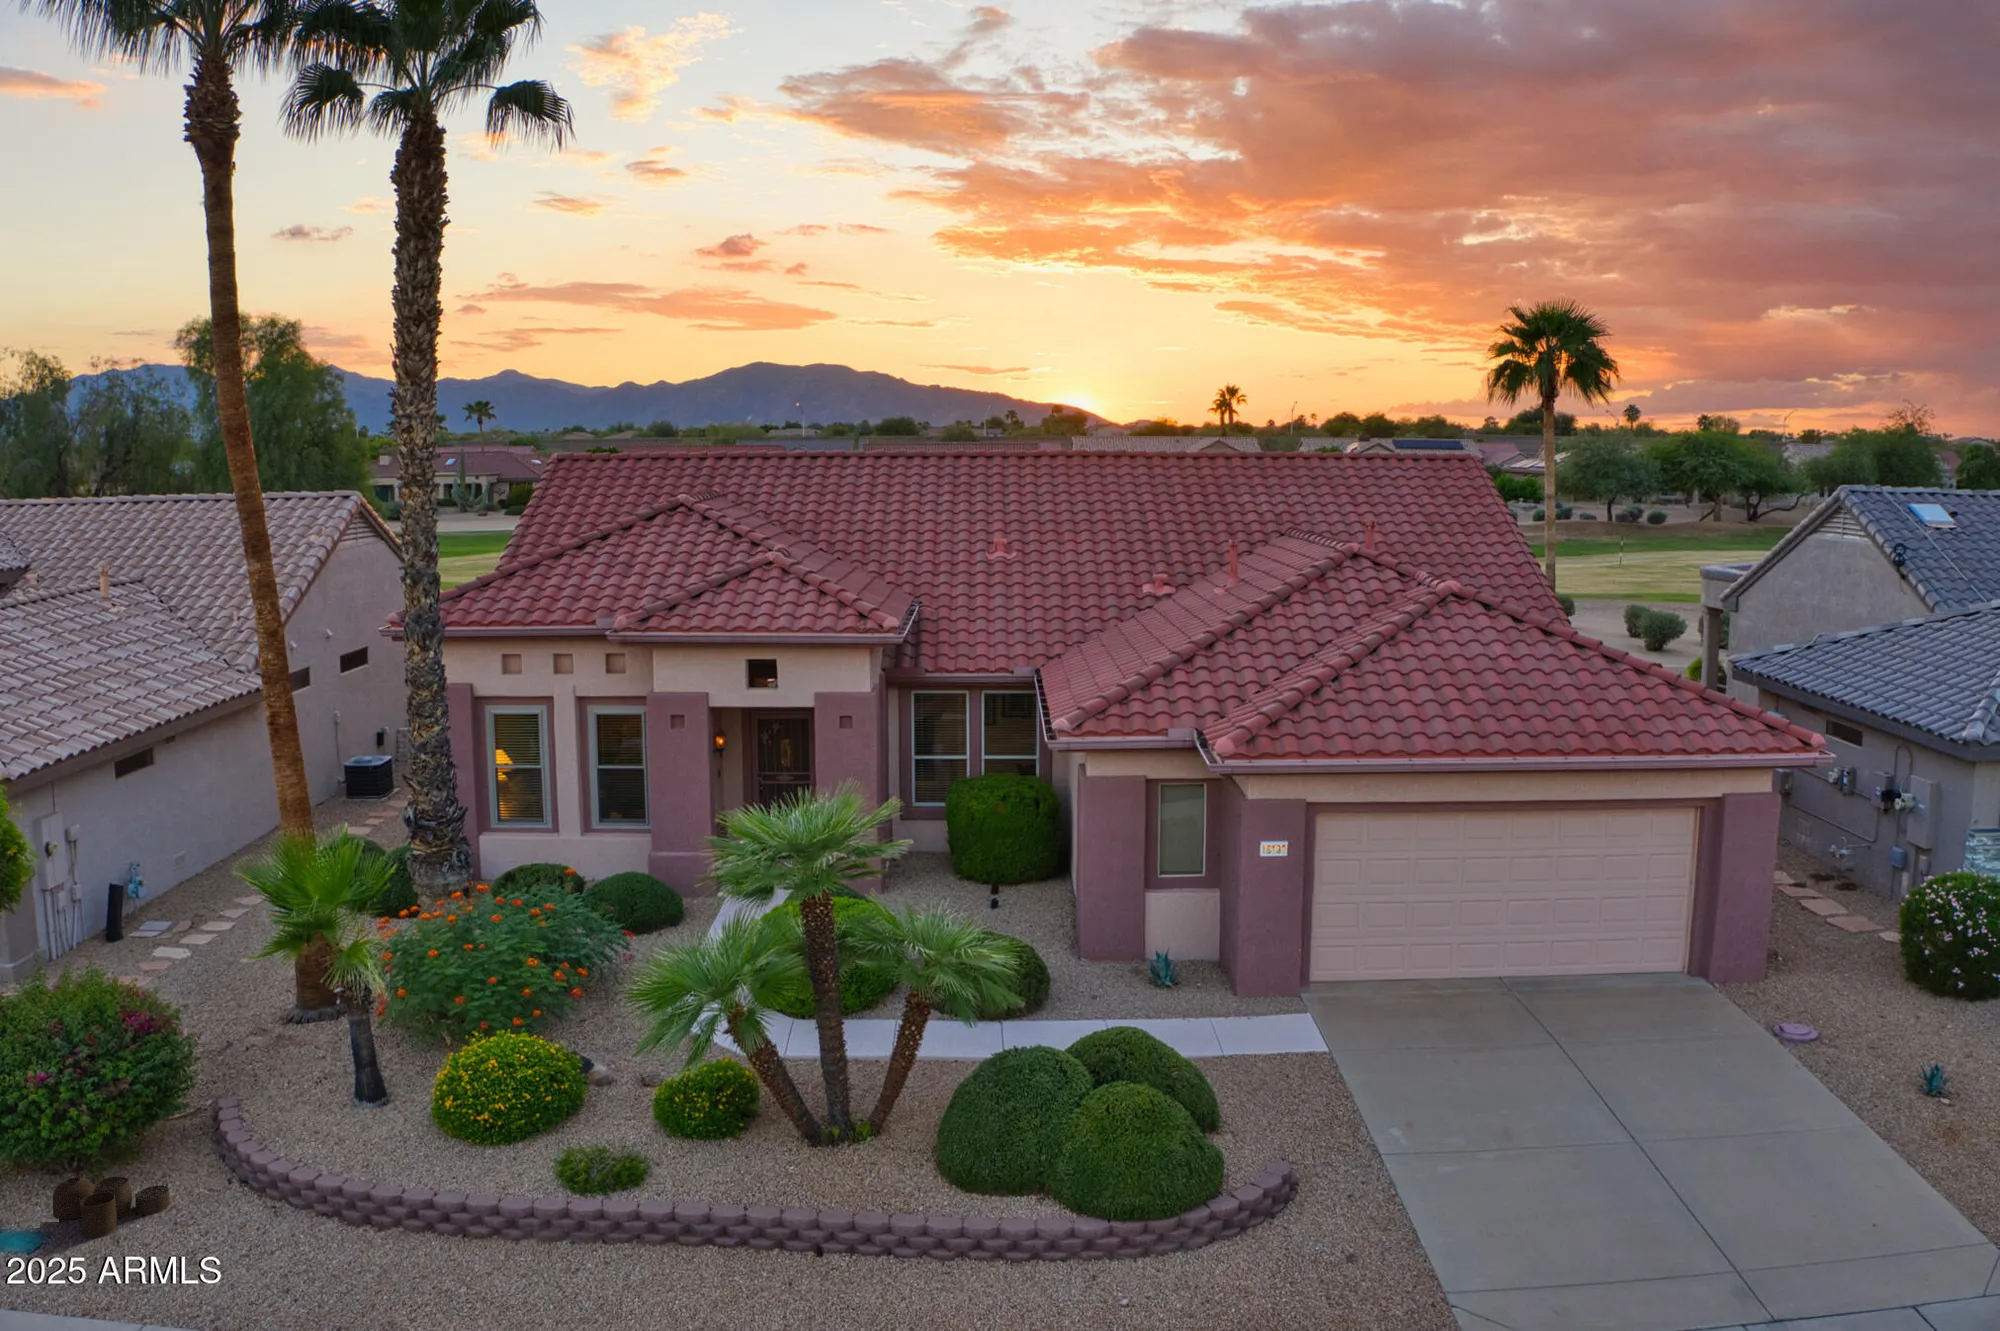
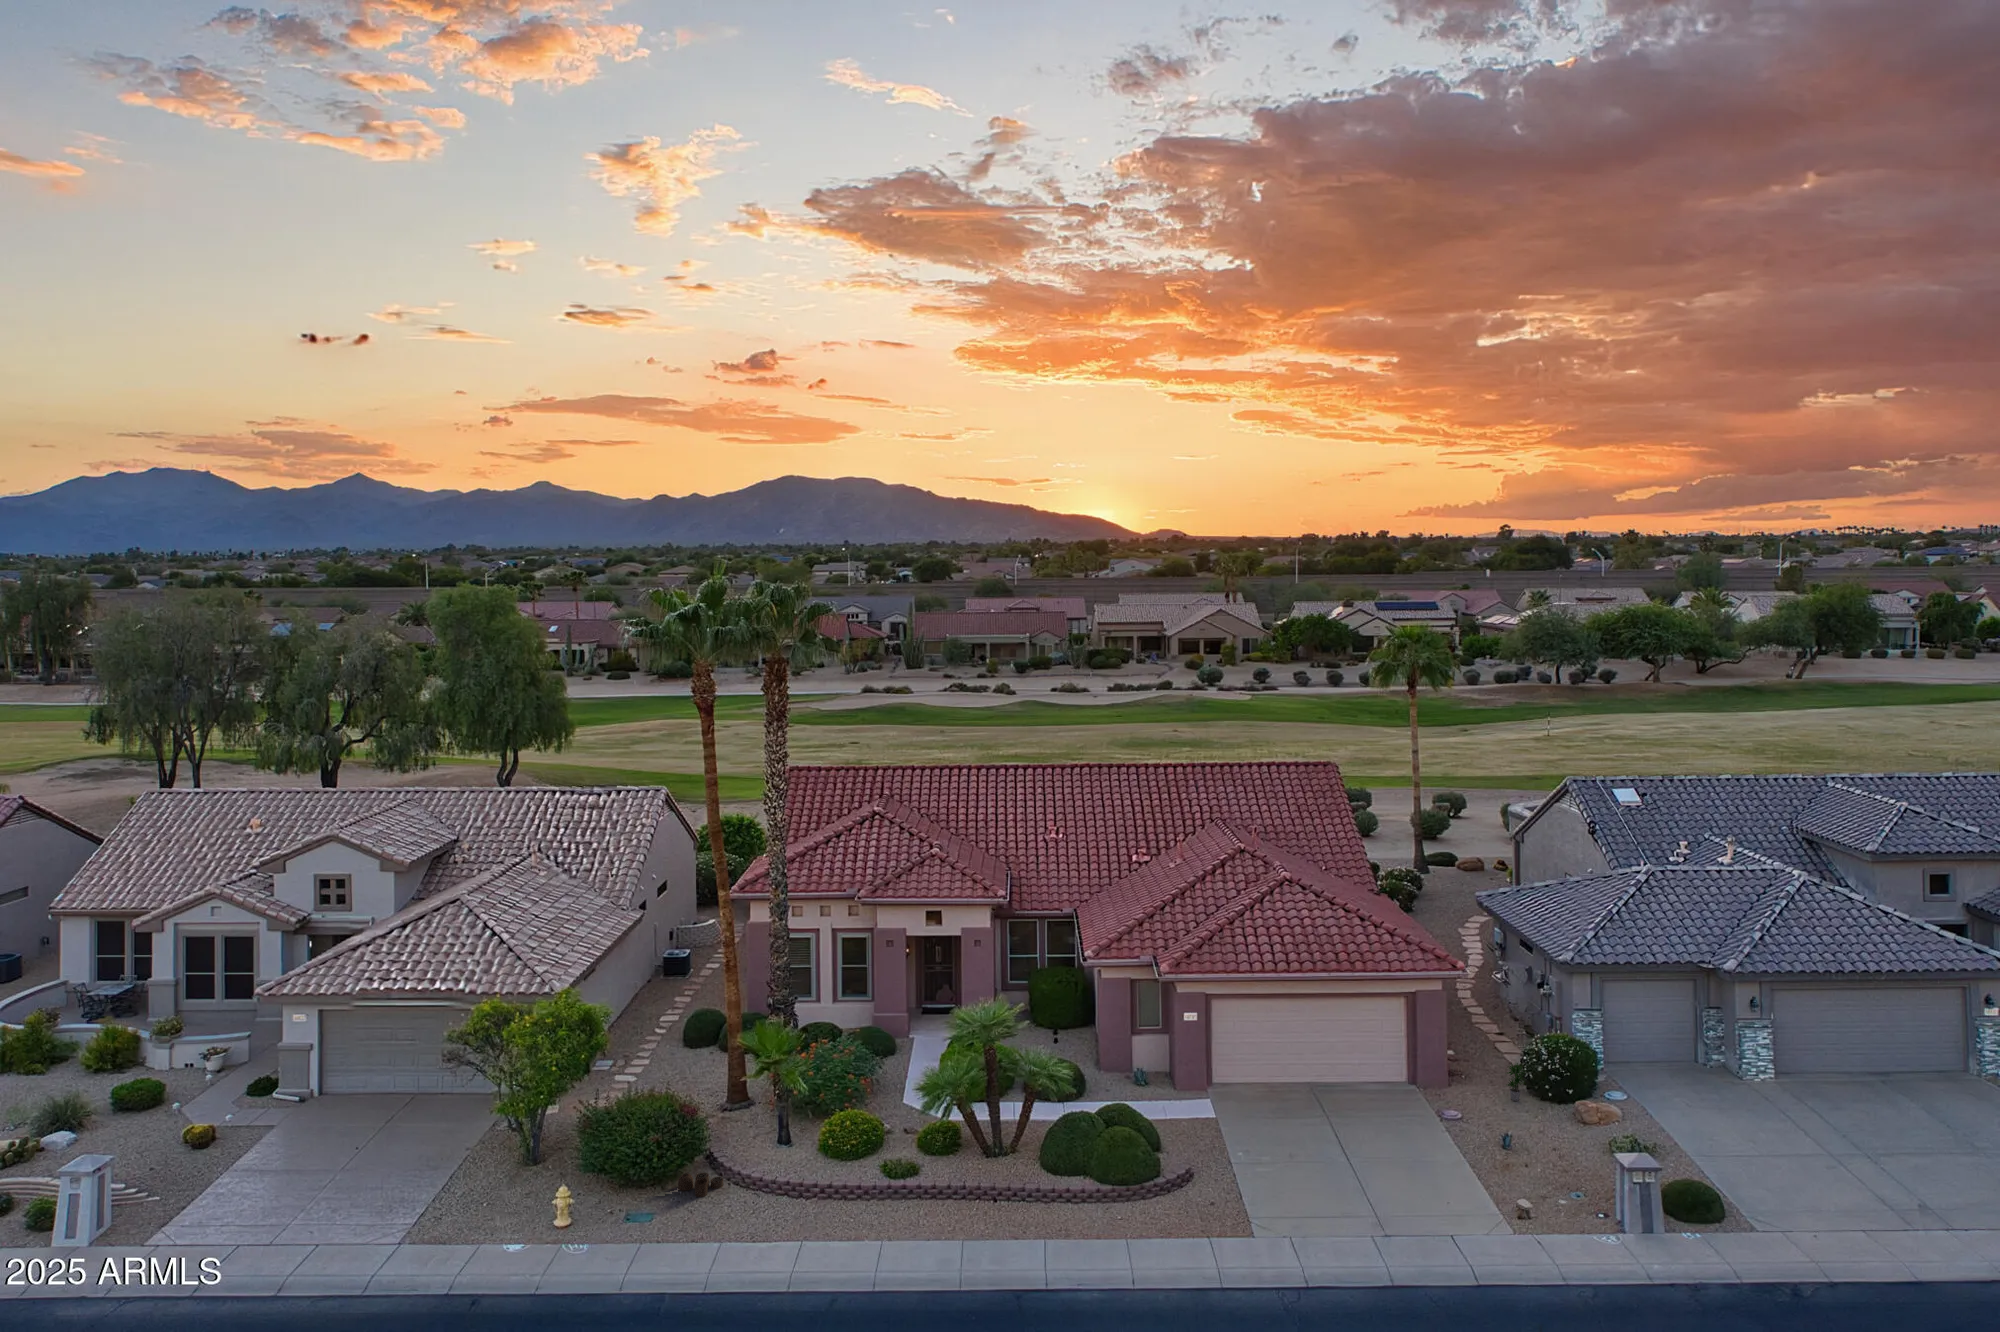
potted plant: none [1917,941,1975,1024] -> present [1507,1063,1524,1101]

